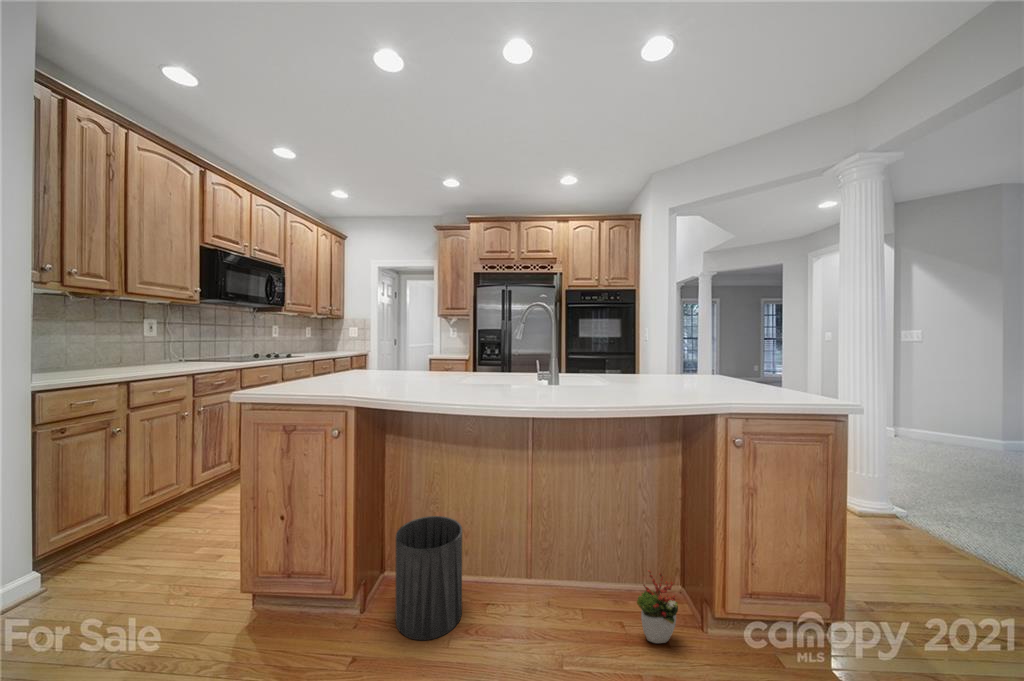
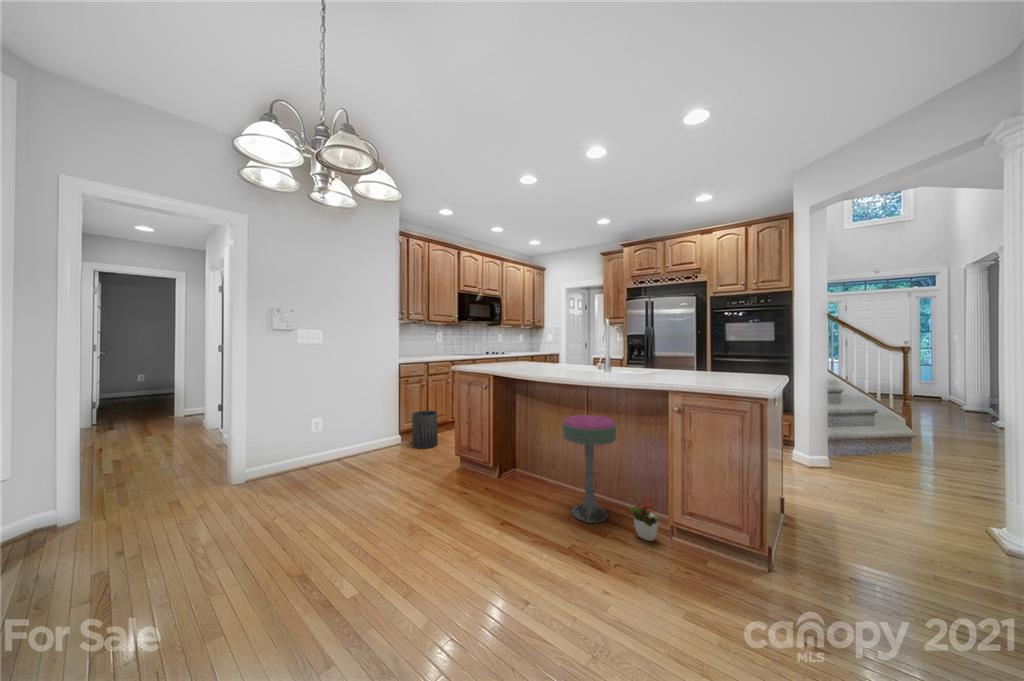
bar stool: none [515,457,602,648] -> present [563,415,616,523]
trash can: present [396,516,462,640] -> present [412,411,438,449]

